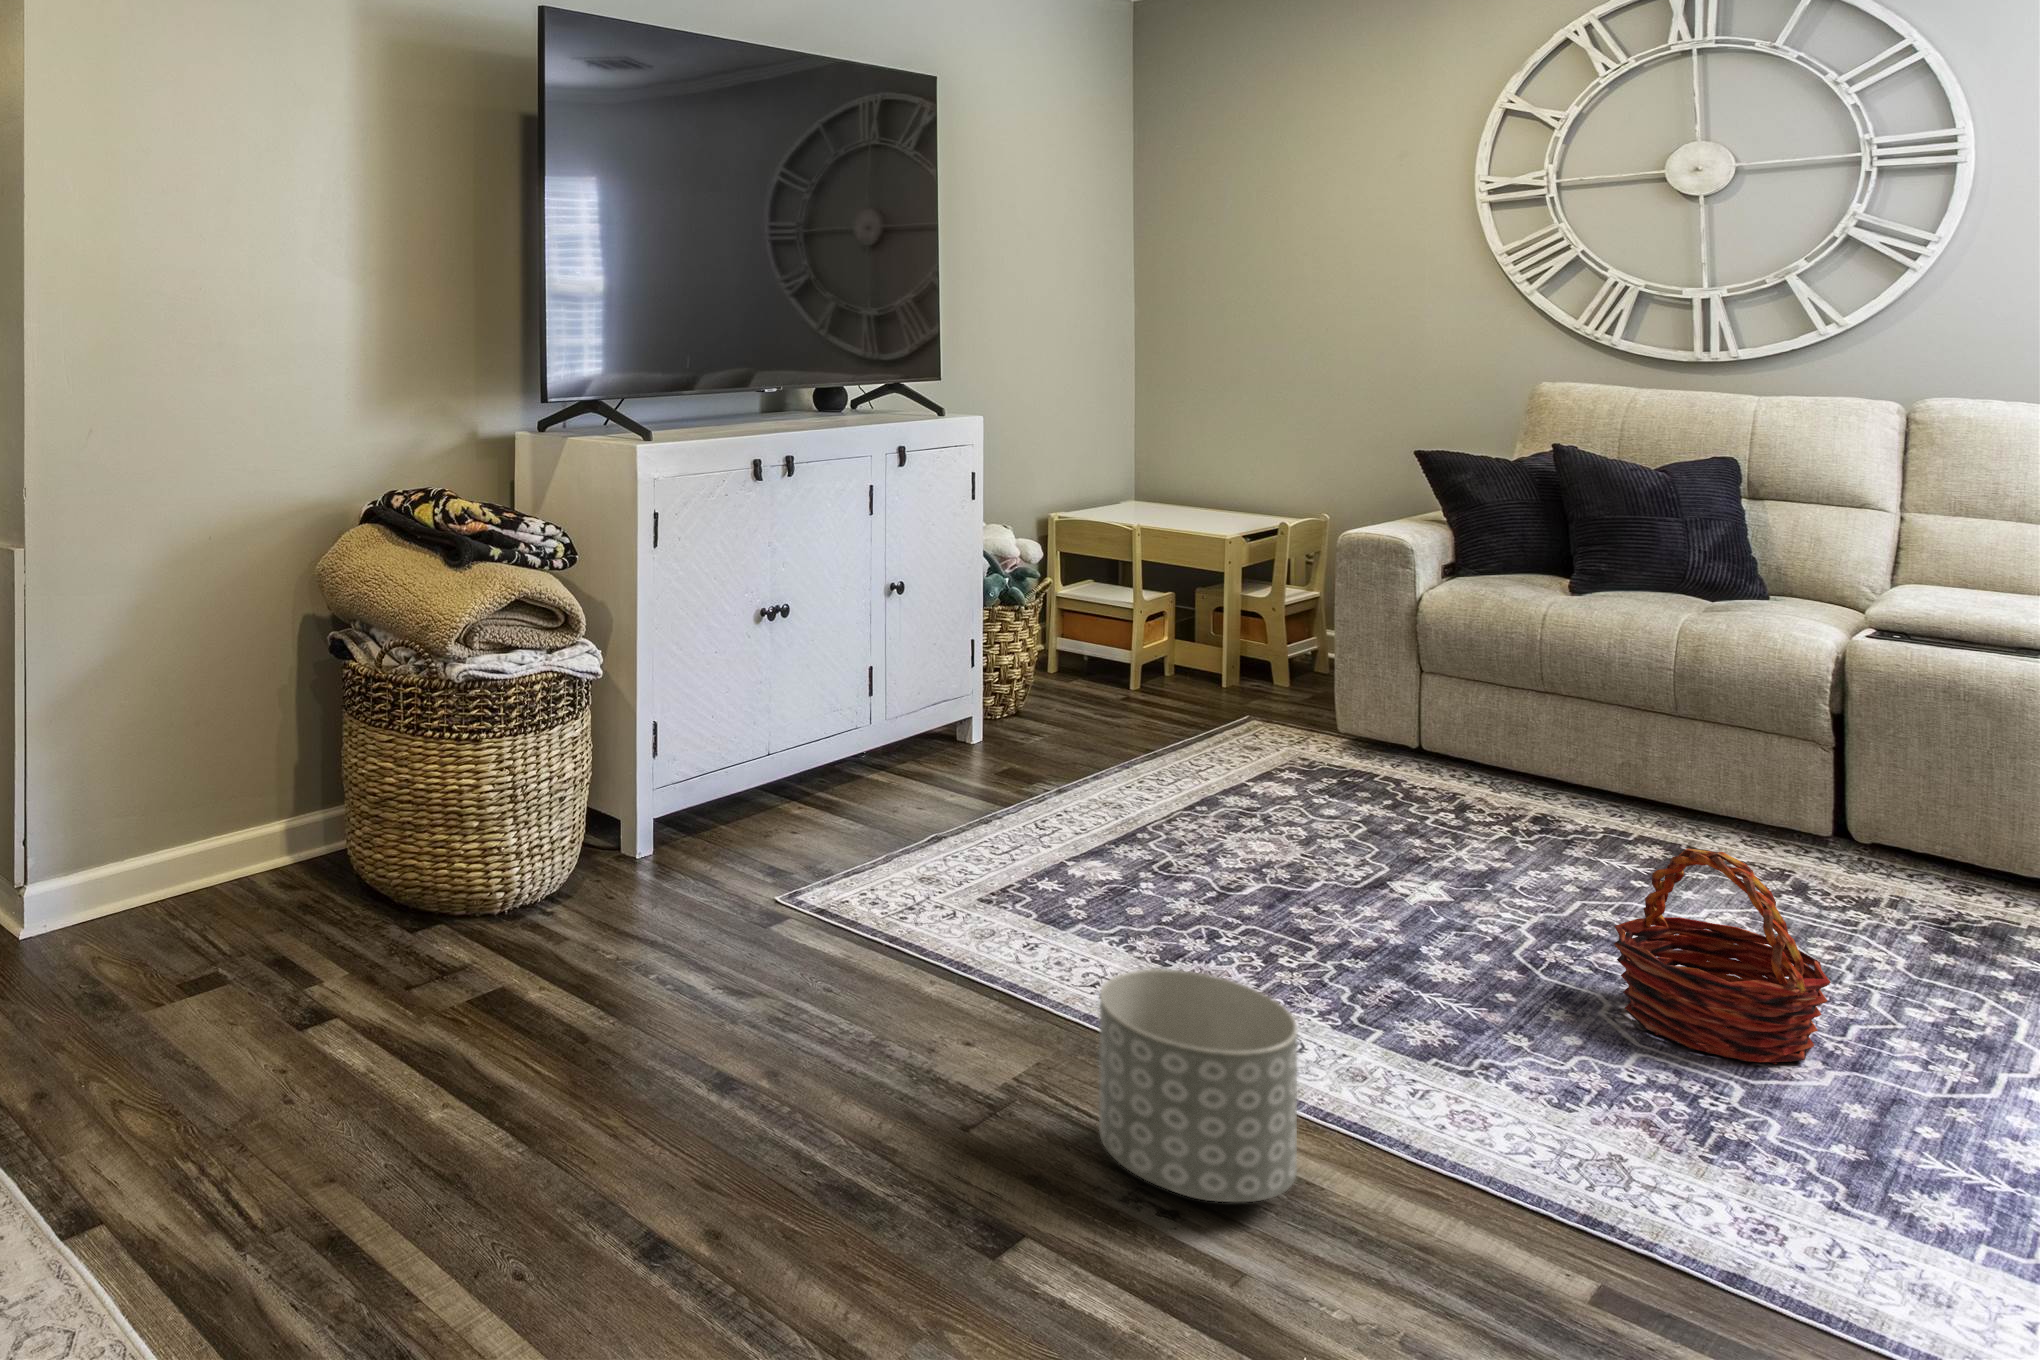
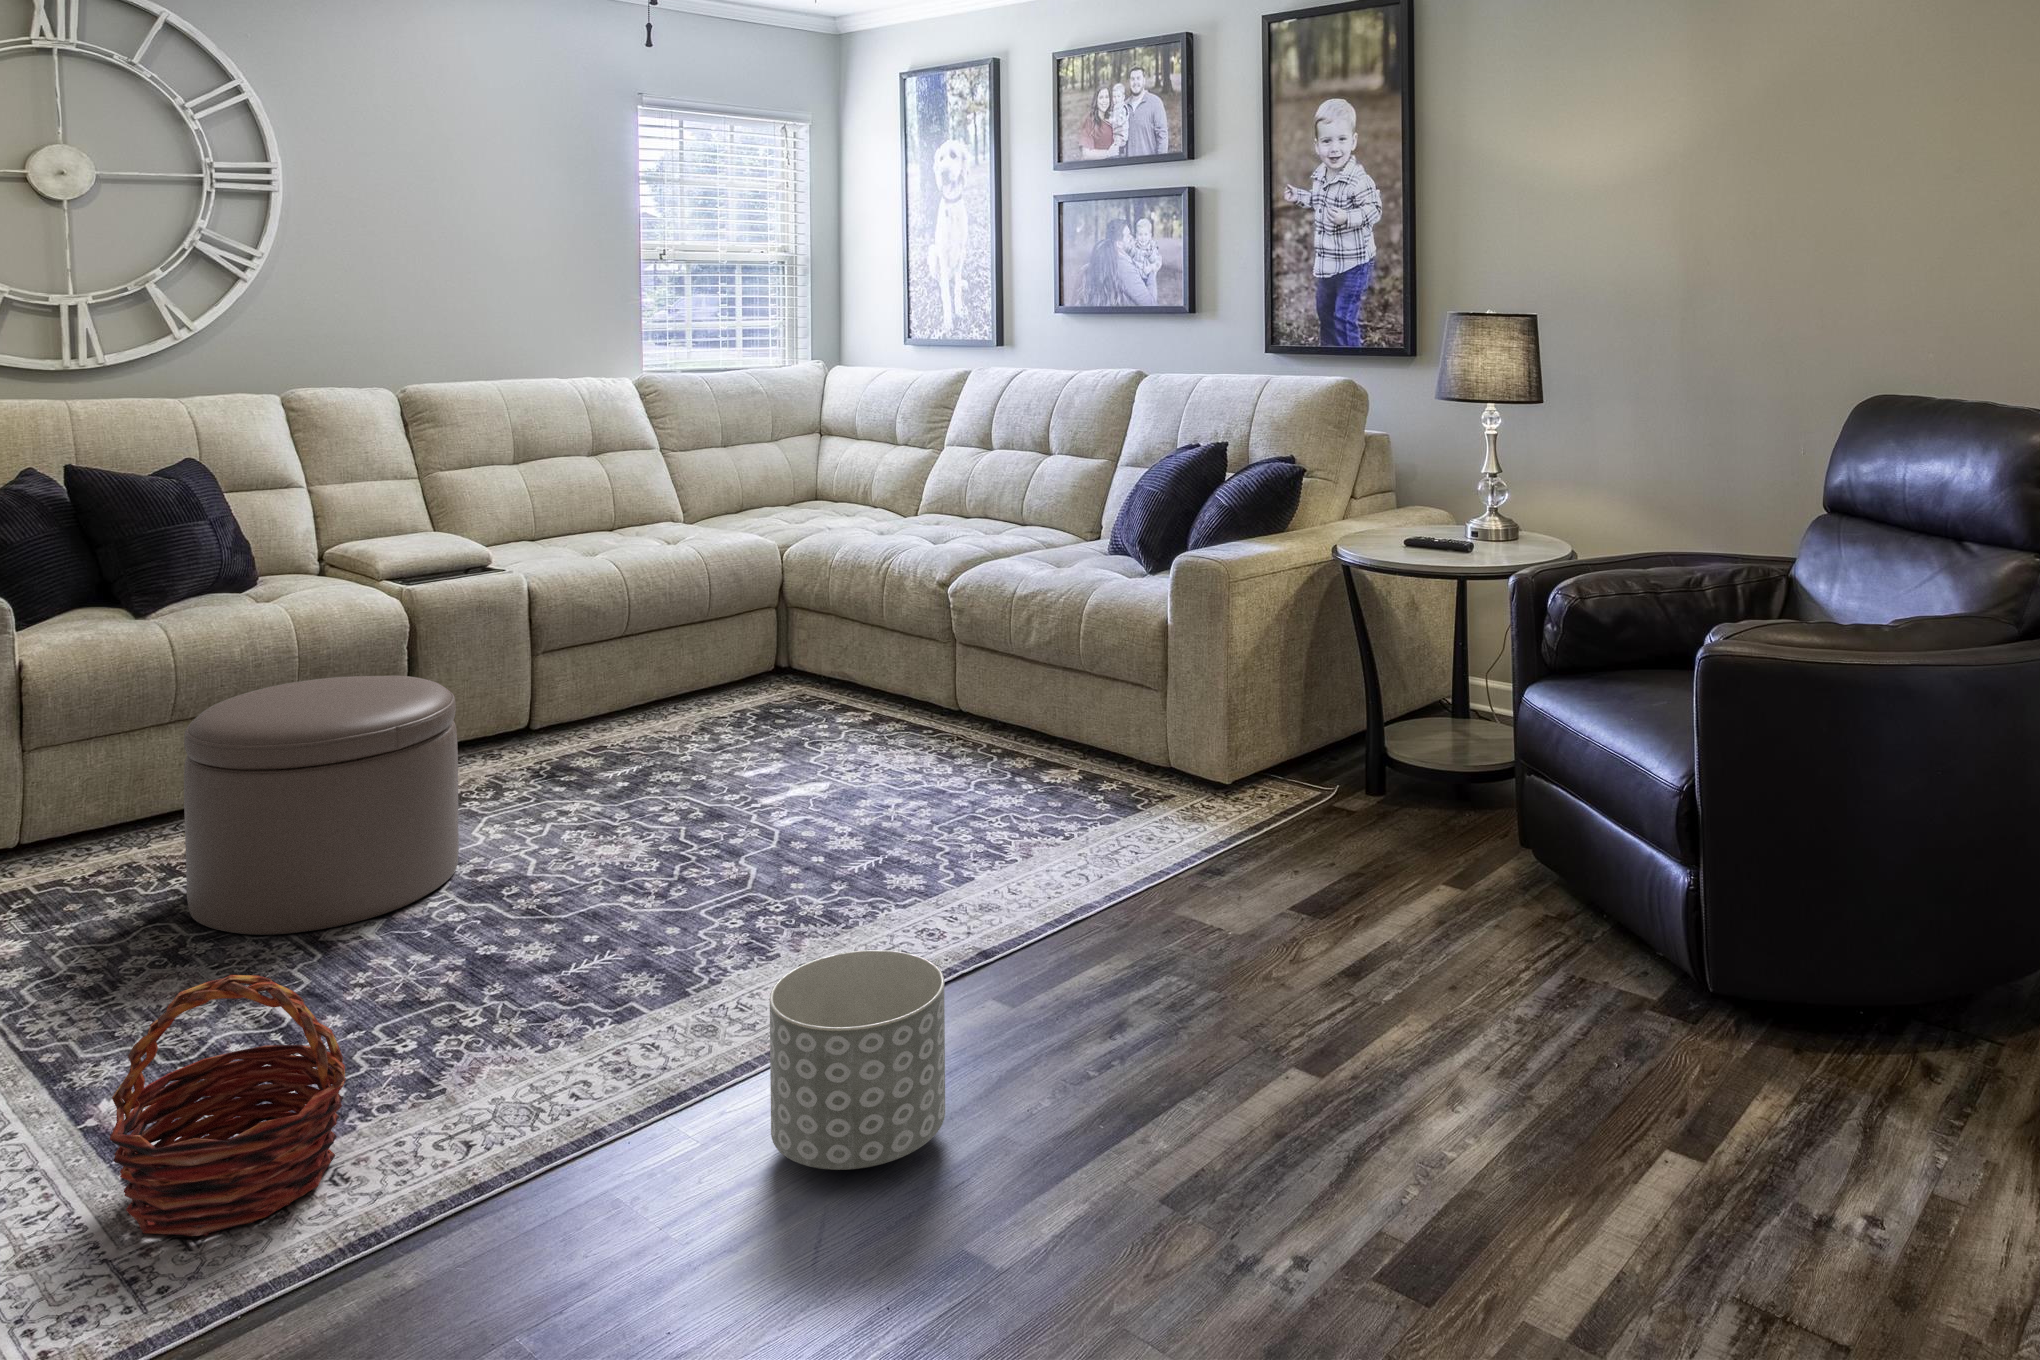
ottoman: none [1359,659,1634,906] -> present [184,676,459,935]
basket: present [1614,849,1831,1064] -> present [110,975,346,1236]

